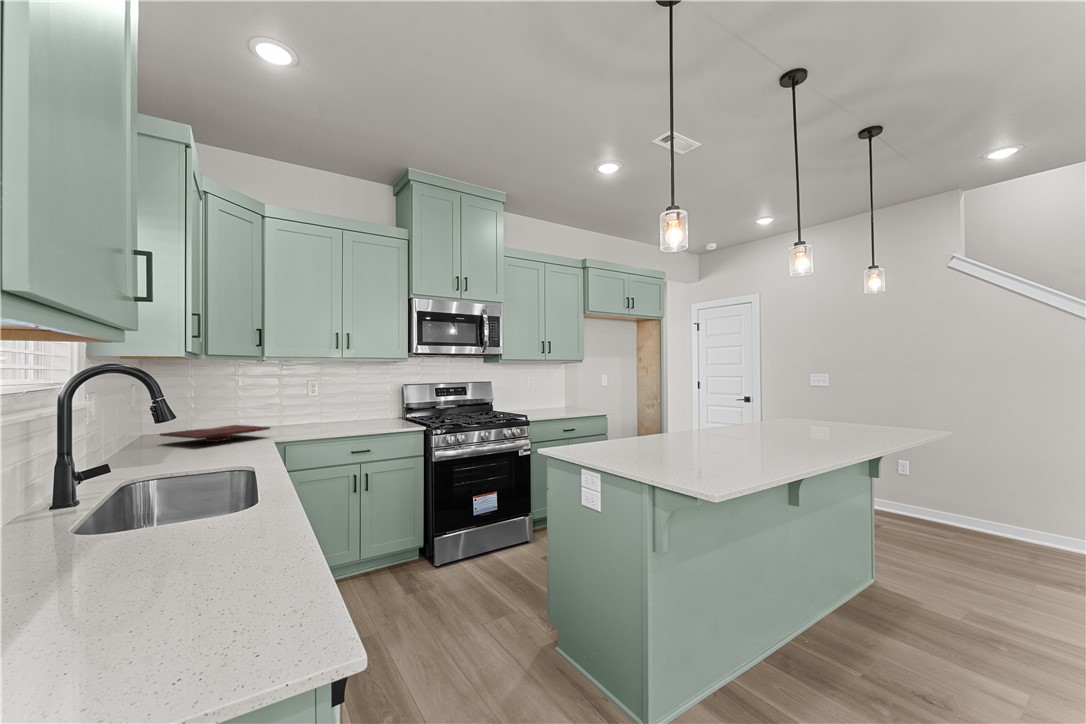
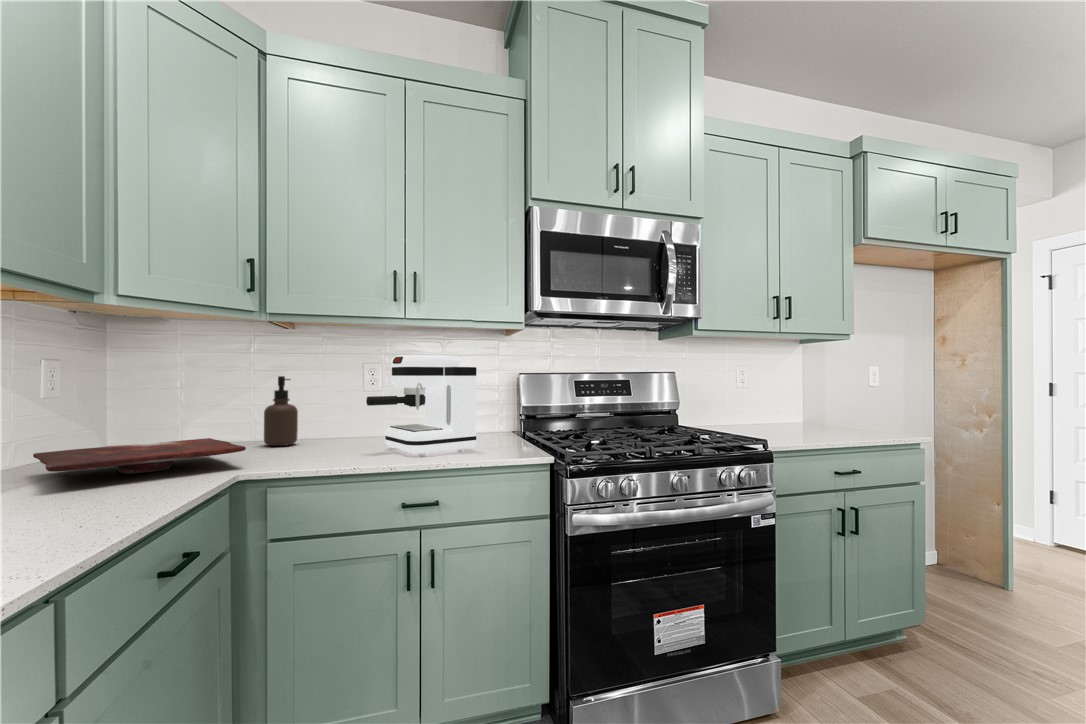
coffee maker: none [325,377,384,429] -> present [366,355,477,455]
soap dispenser: none [255,390,274,429] -> present [264,376,298,446]

